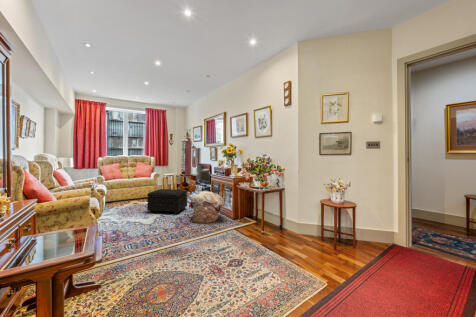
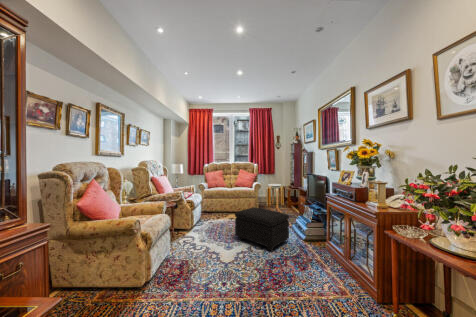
laundry basket: present [189,191,224,224] -> none [287,225,354,292]

